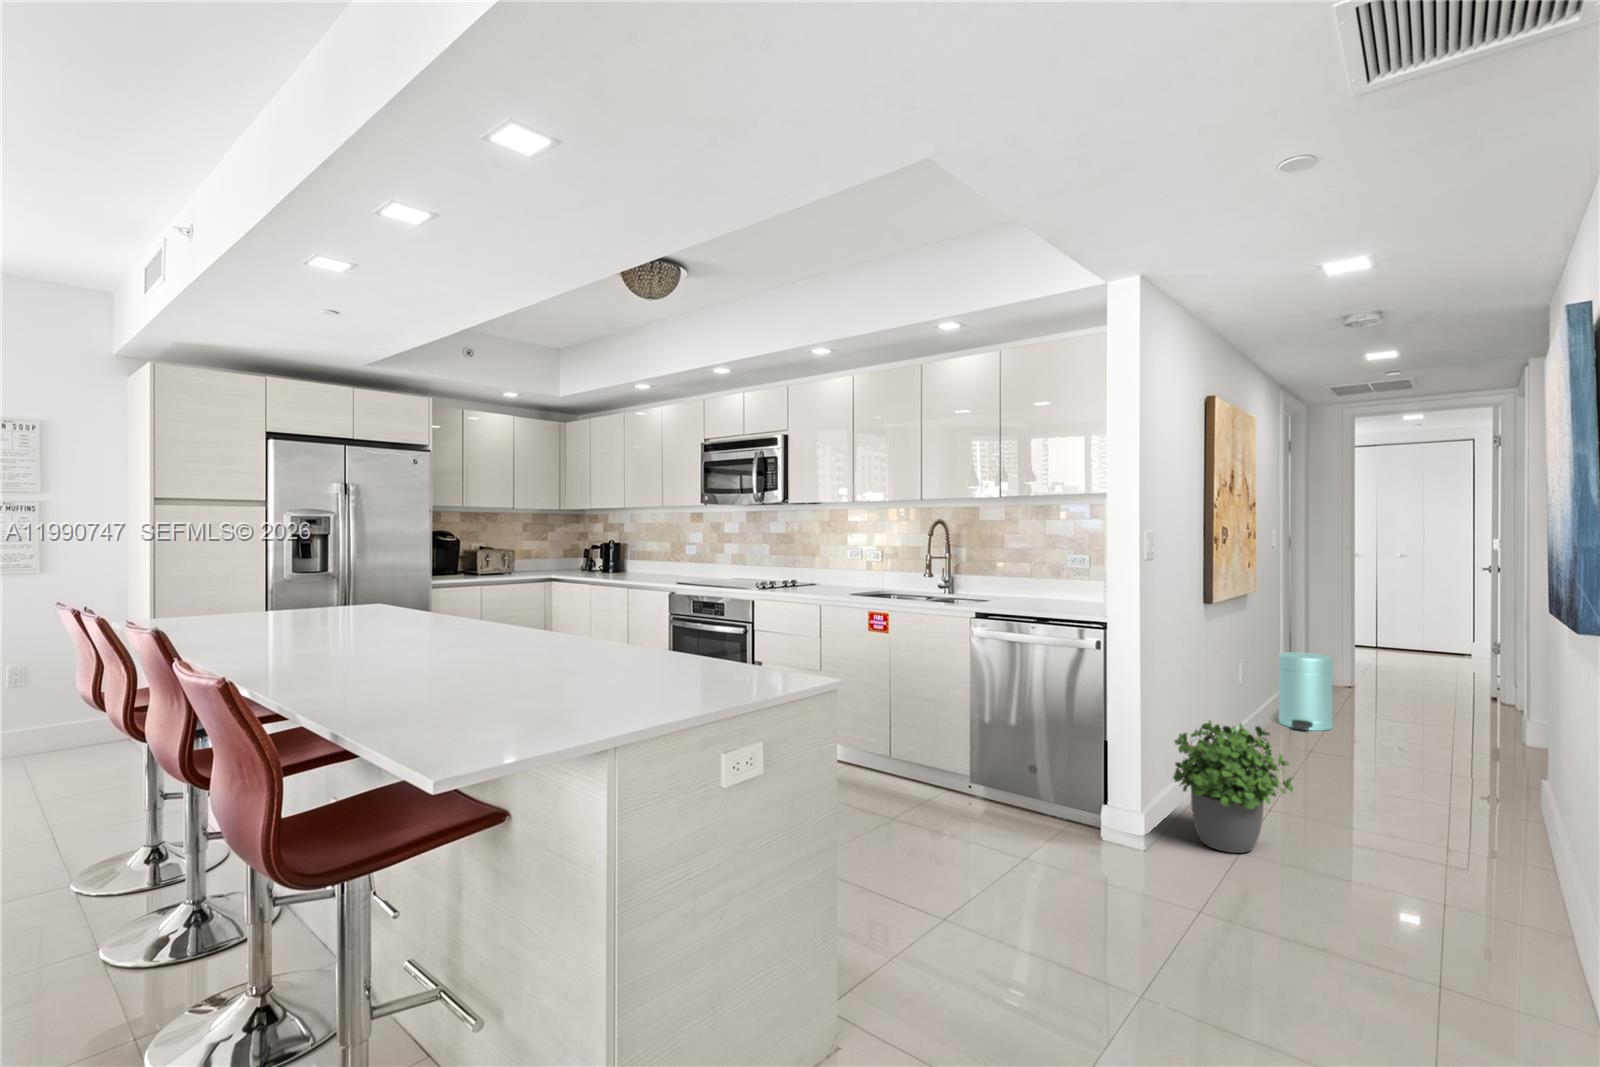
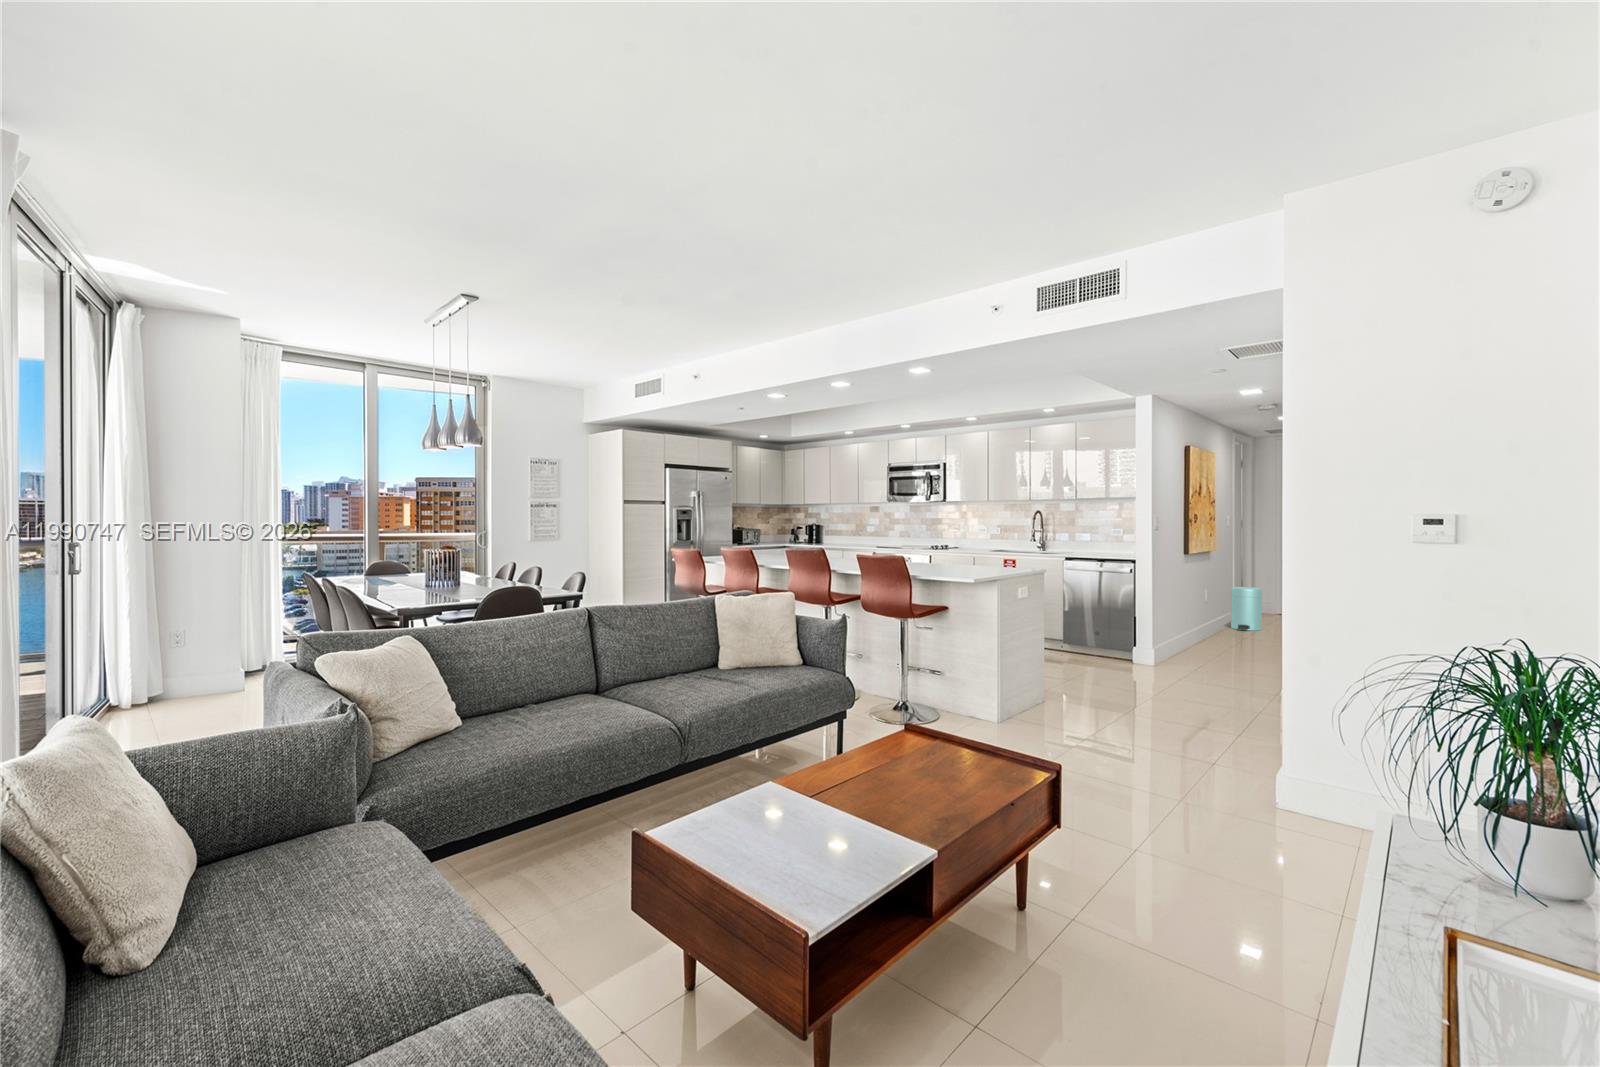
potted plant: present [1173,721,1293,853] -> none [1167,606,1225,667]

